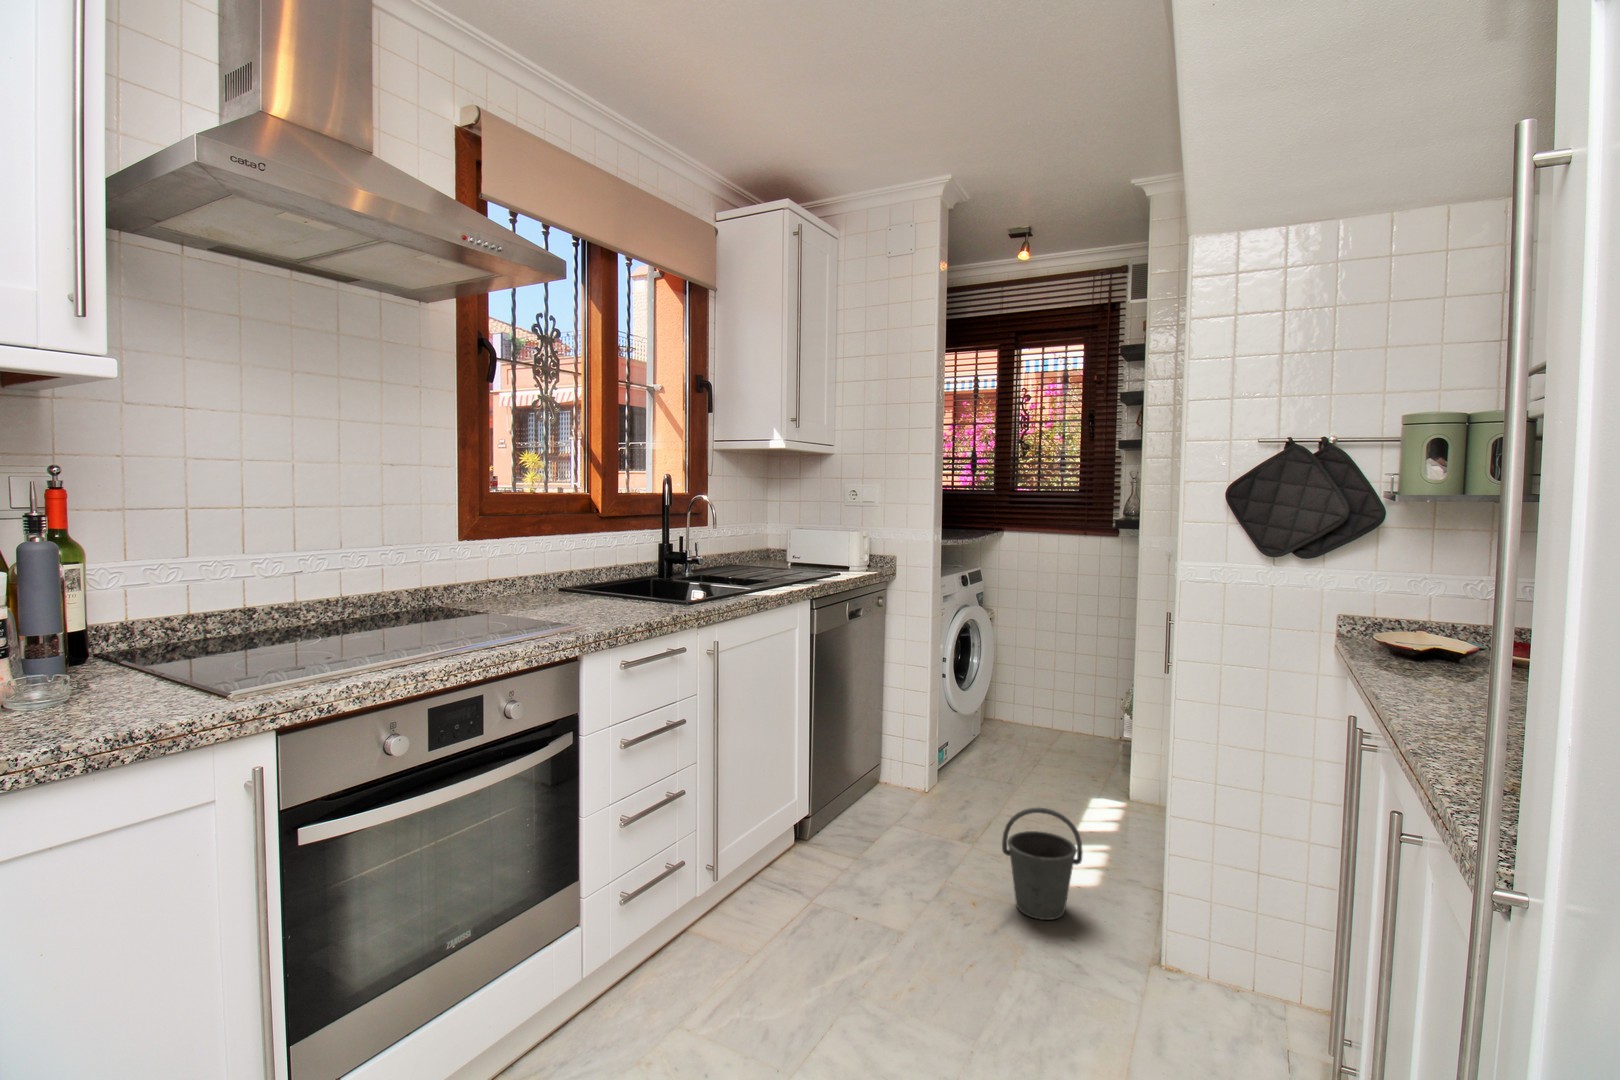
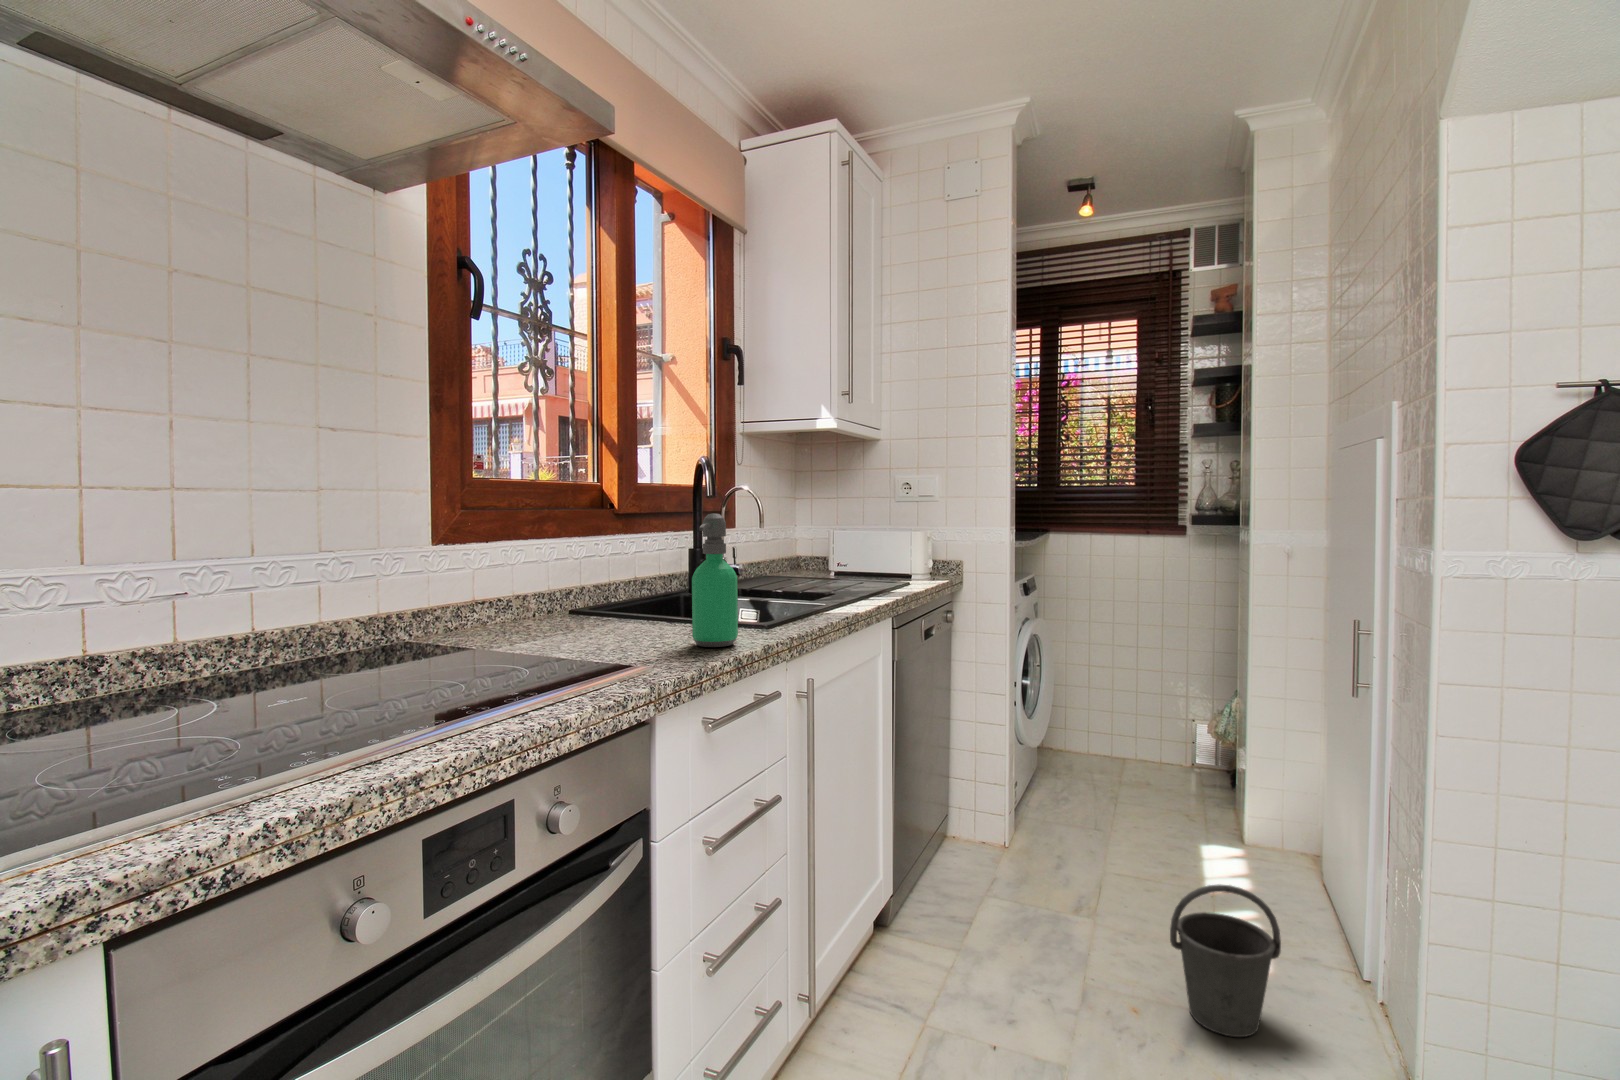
soap dispenser: none [625,525,656,615] -> present [692,514,738,647]

